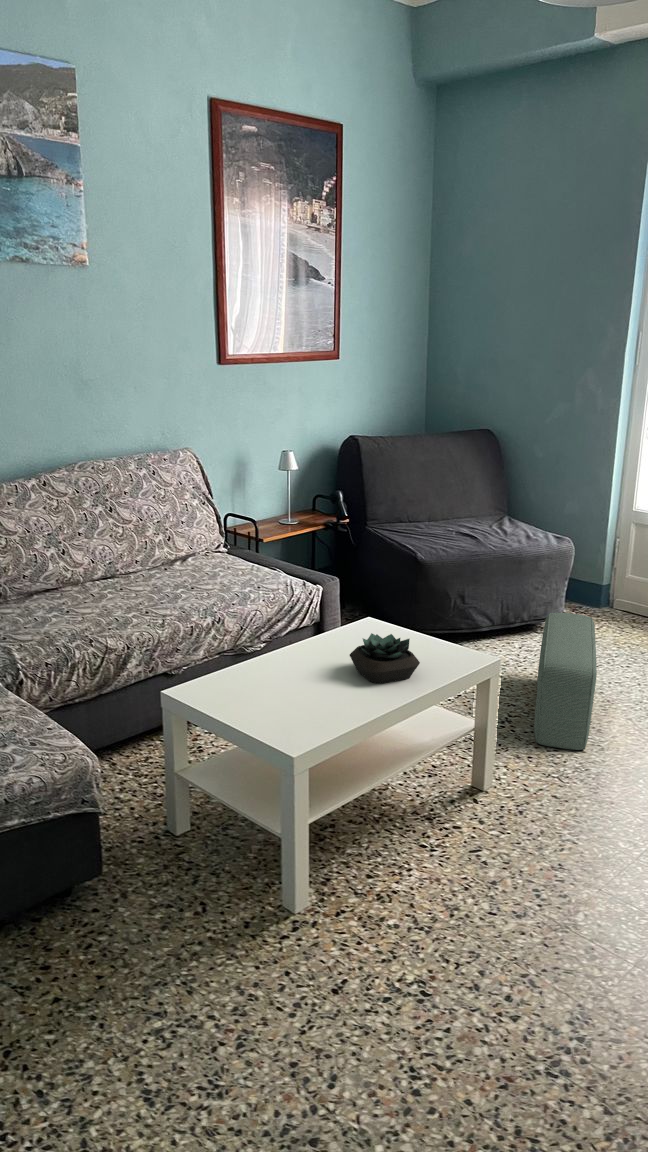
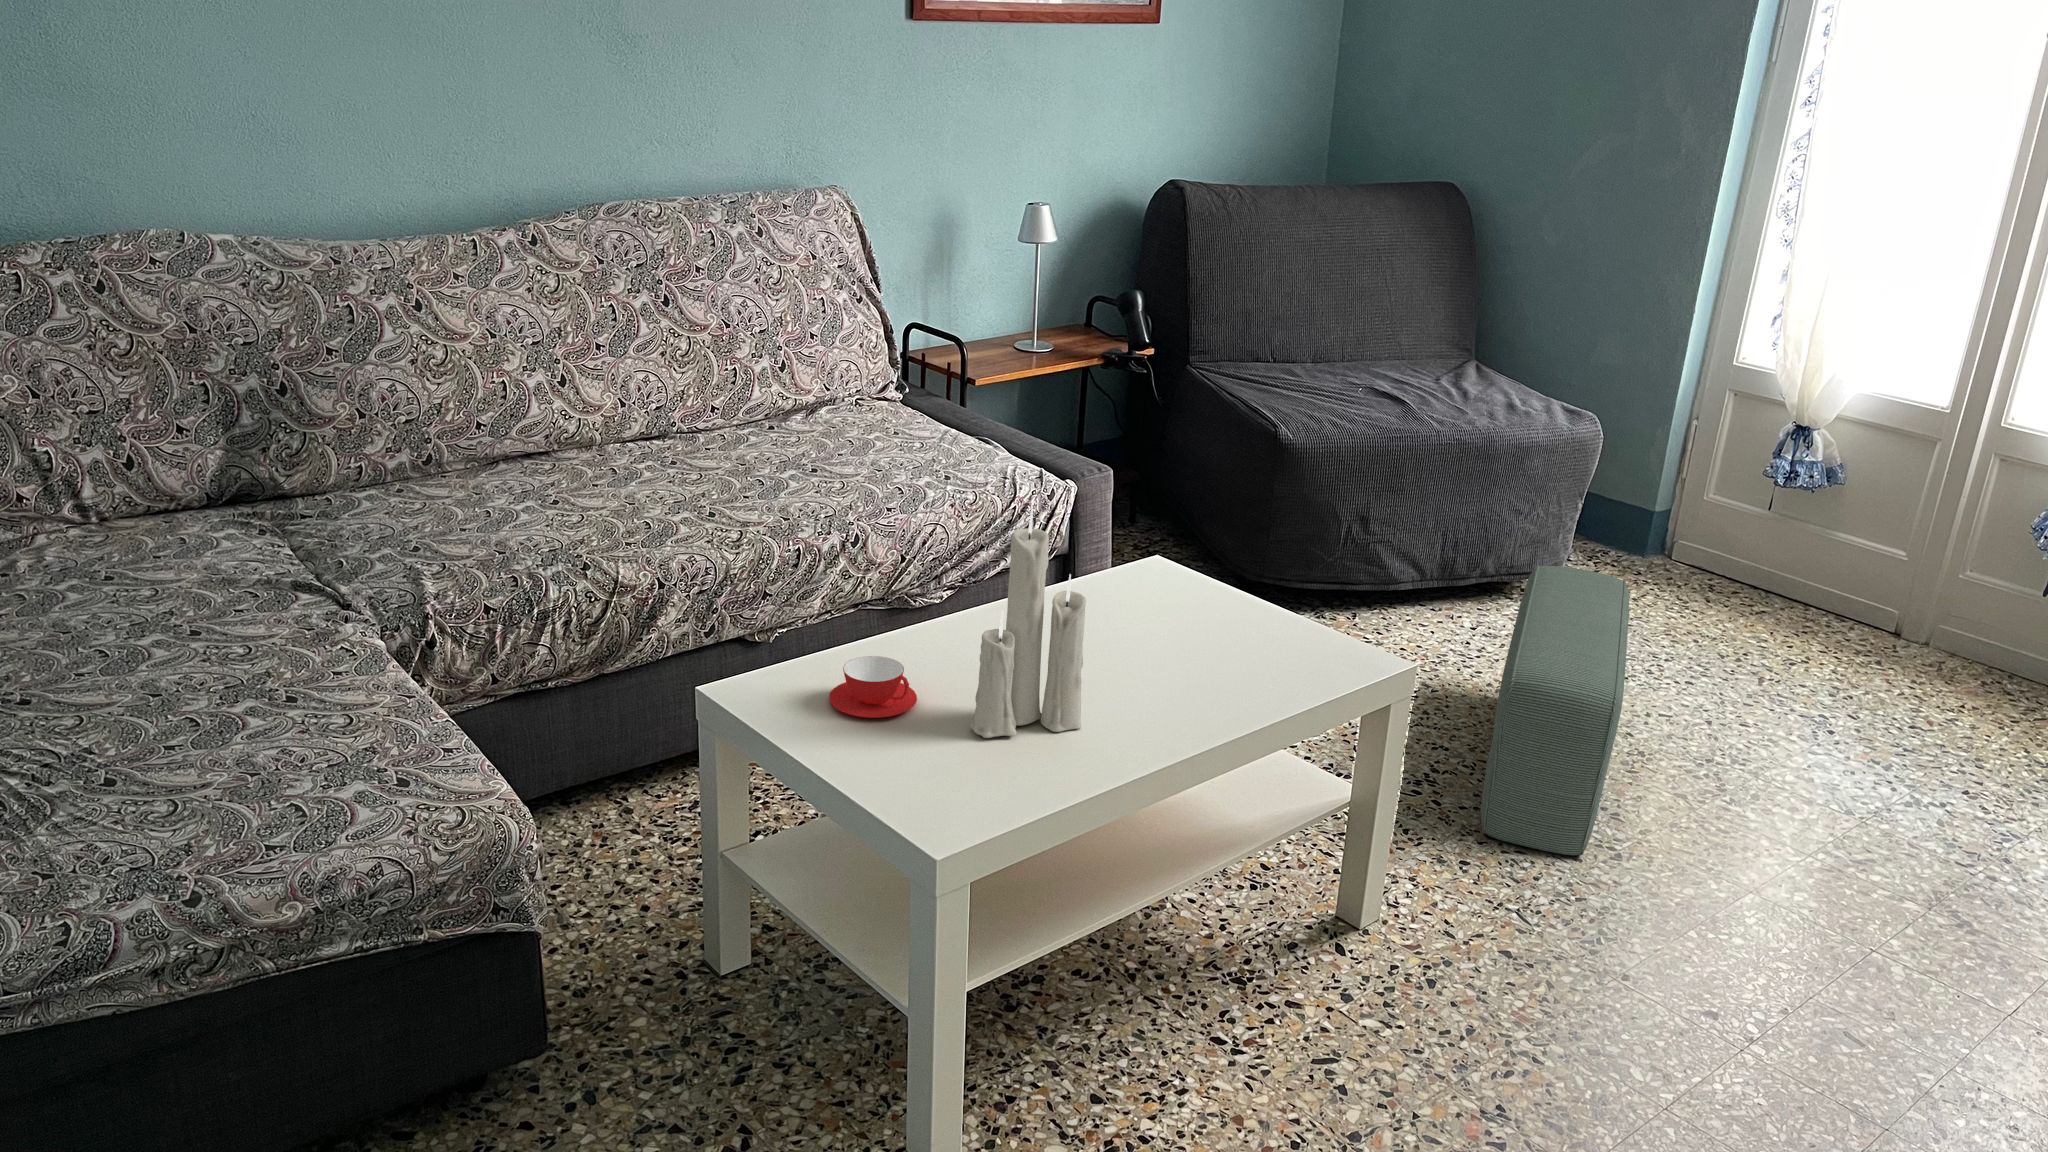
candle: none [298,586,350,704] -> present [970,506,1086,738]
succulent plant: present [350,633,420,684] -> none [1094,593,1240,702]
teacup: none [228,671,270,699] -> present [829,656,917,718]

